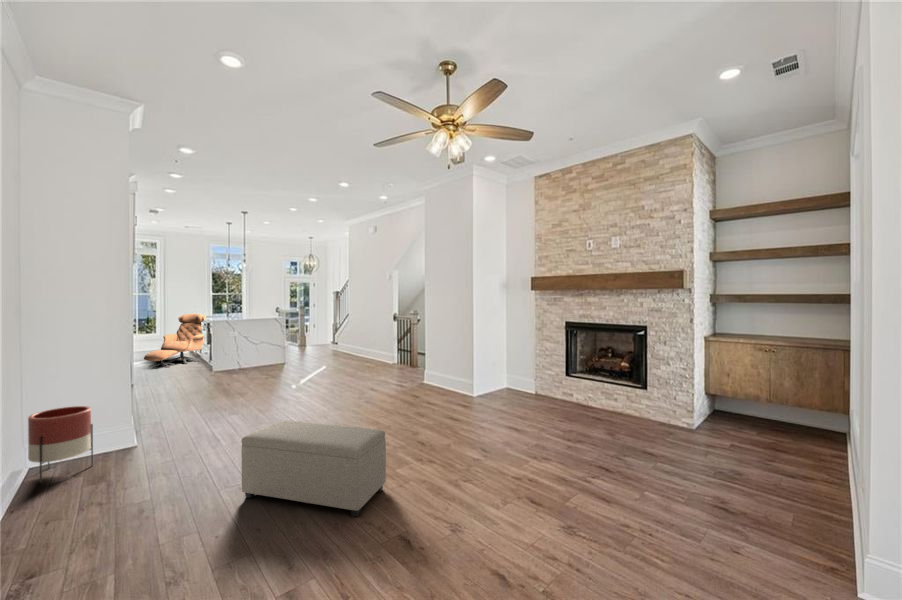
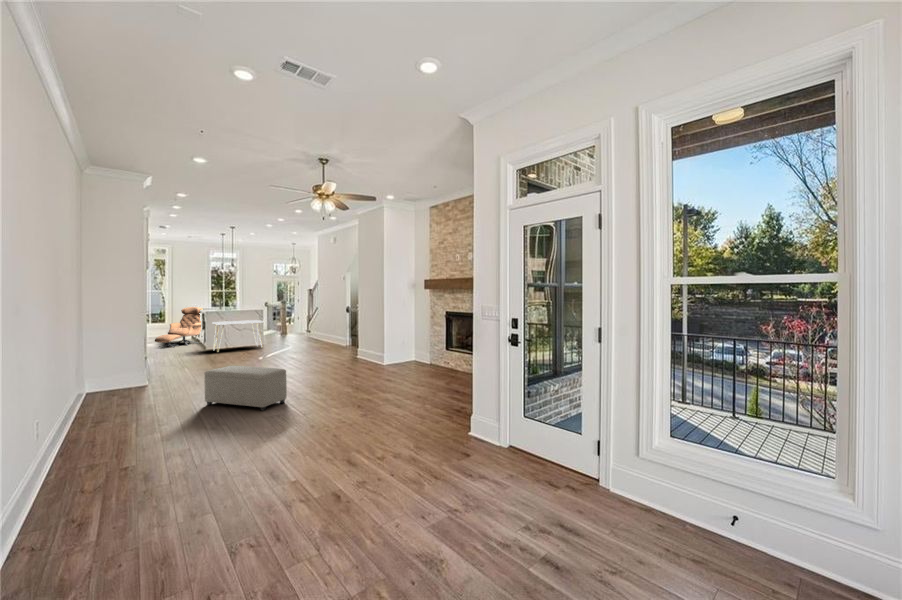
console table: none [221,331,288,374] -> present [212,320,263,349]
planter: present [28,406,93,483] -> none [86,359,122,400]

